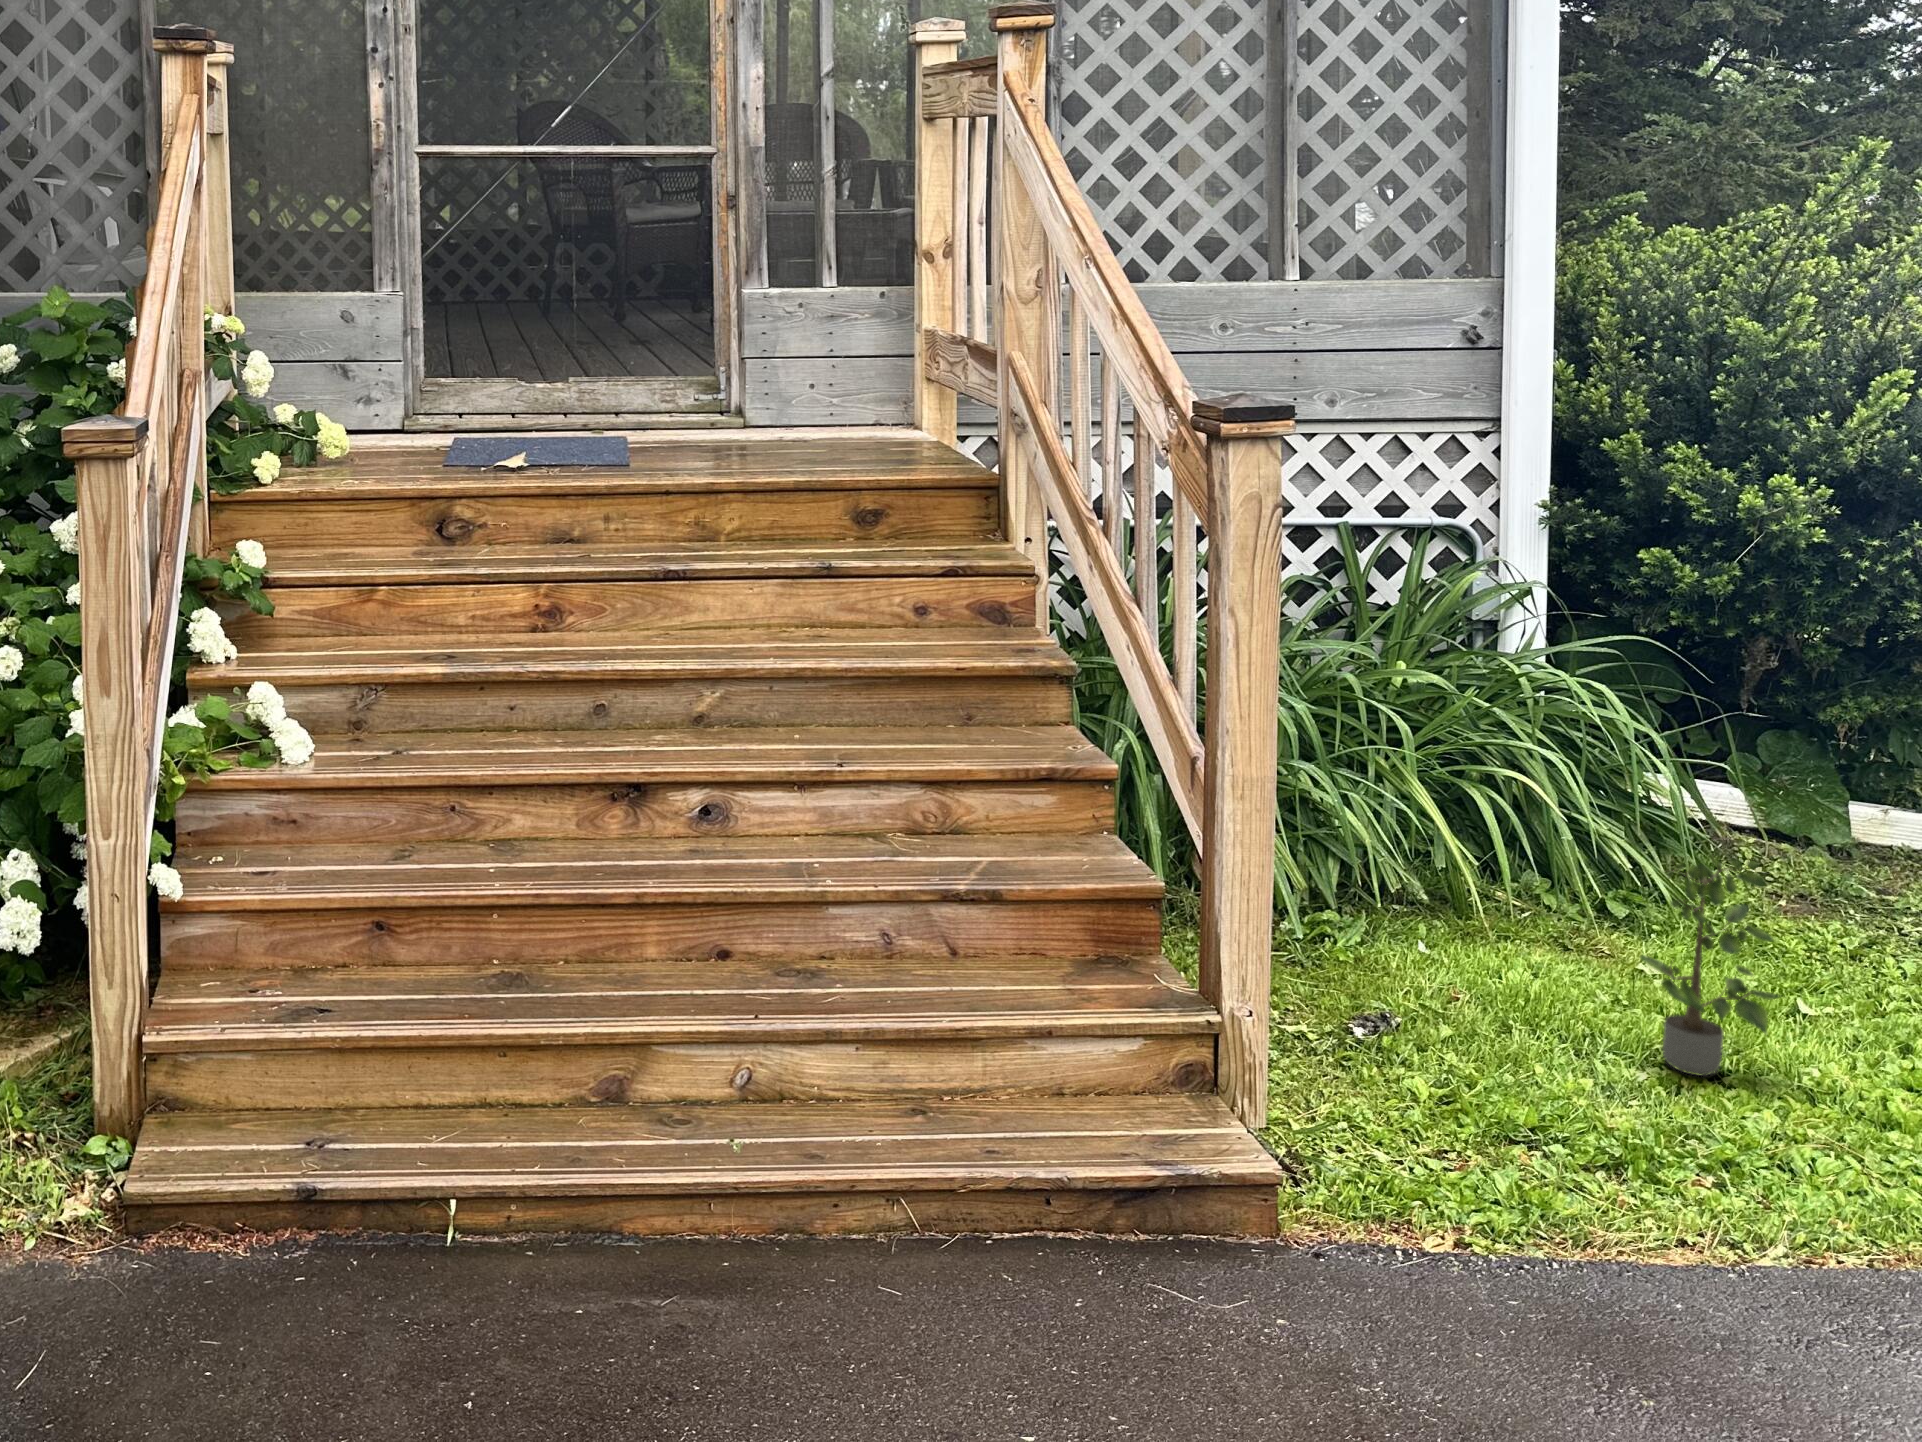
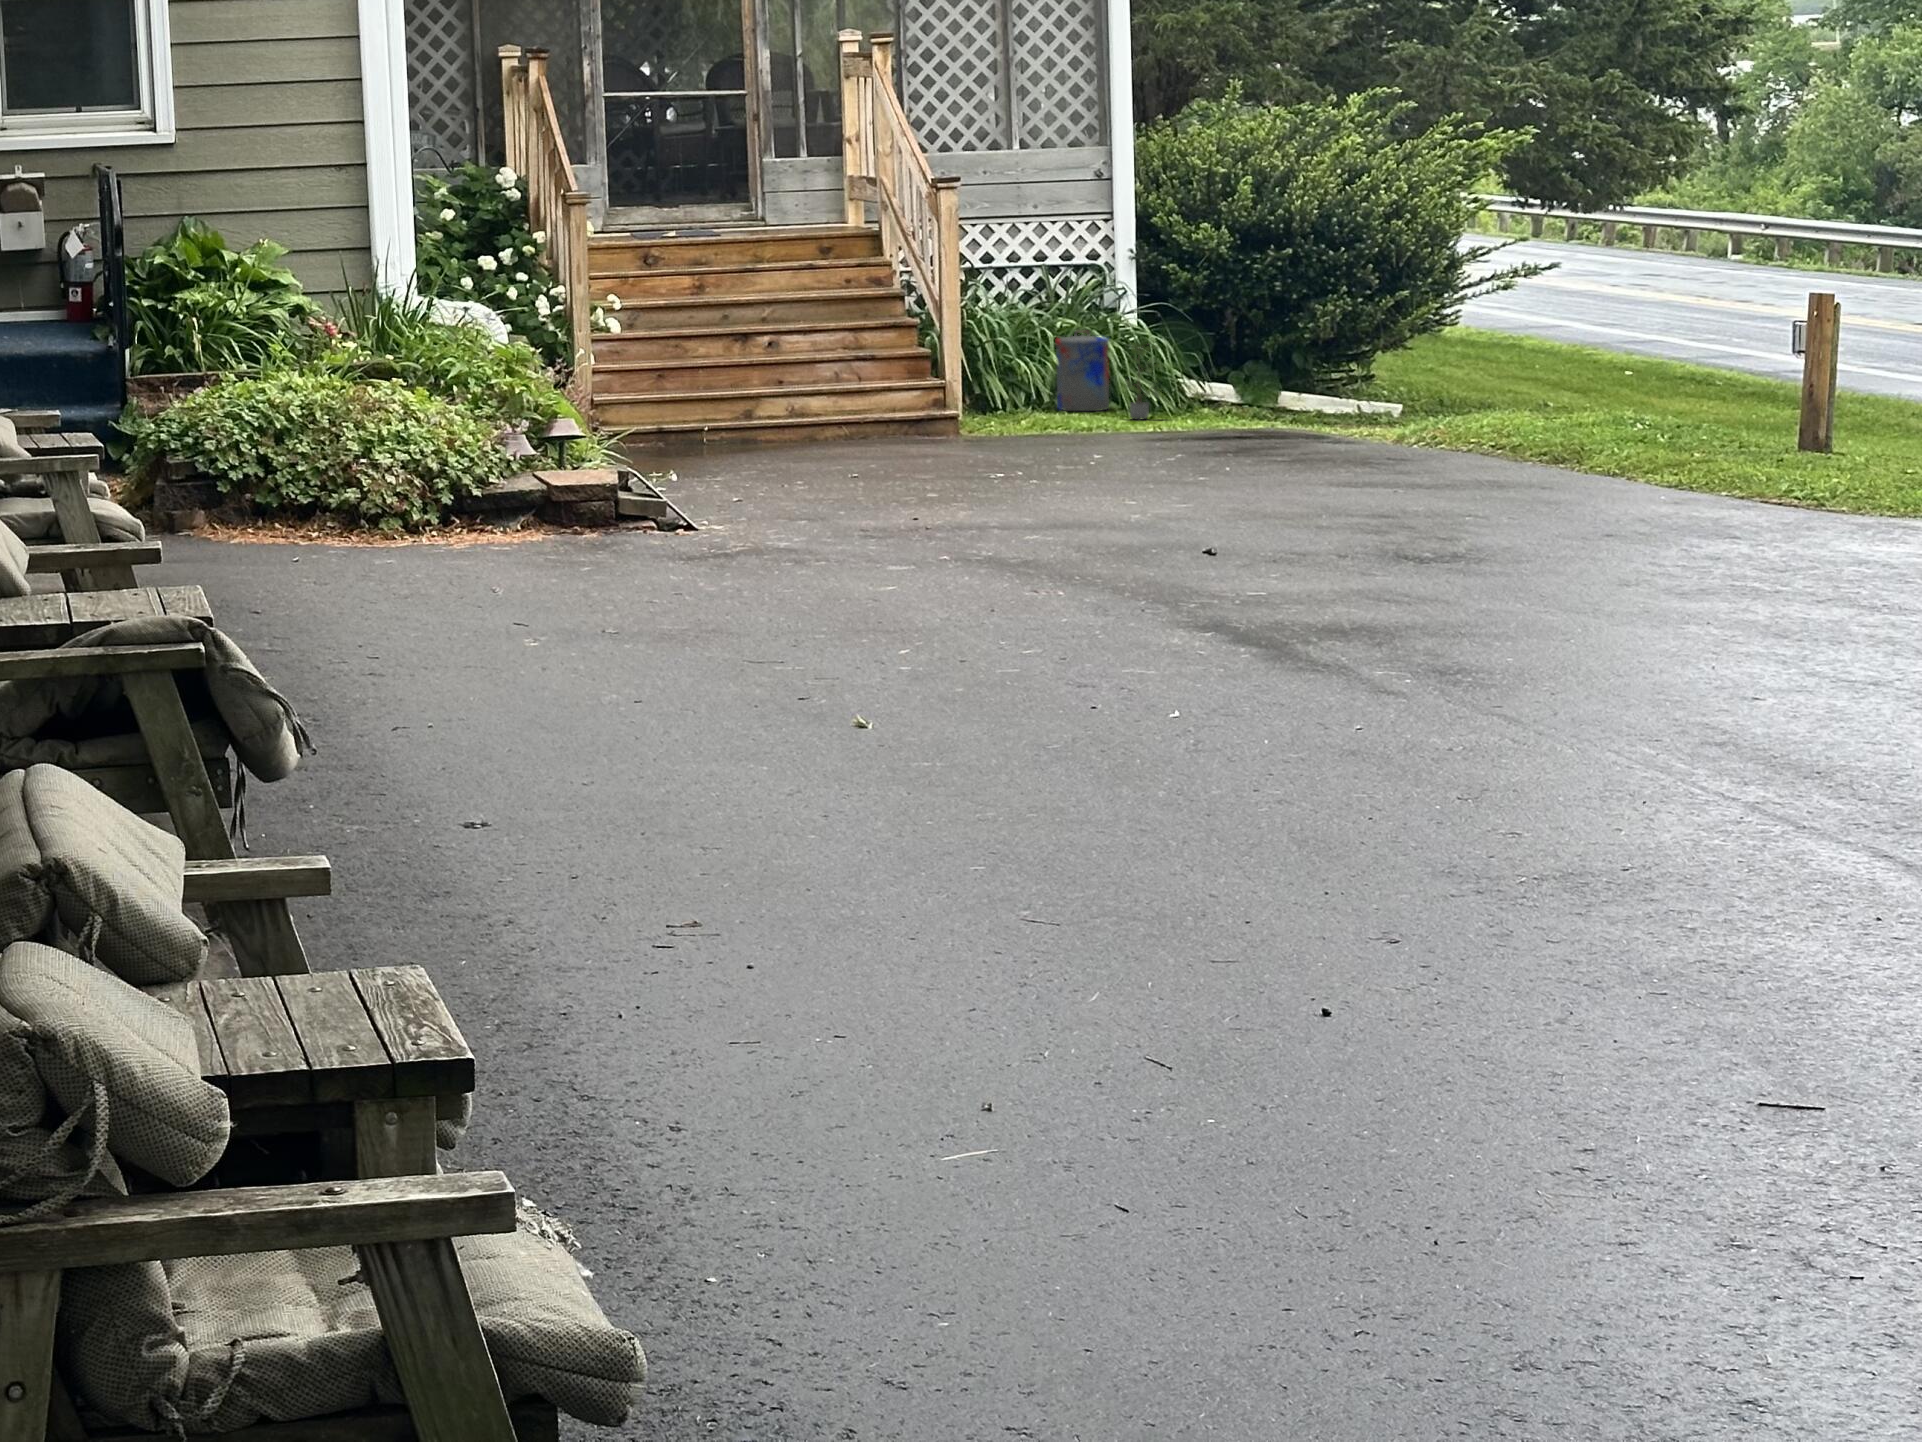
trash can: none [1414,757,1568,974] -> present [1055,331,1109,411]

